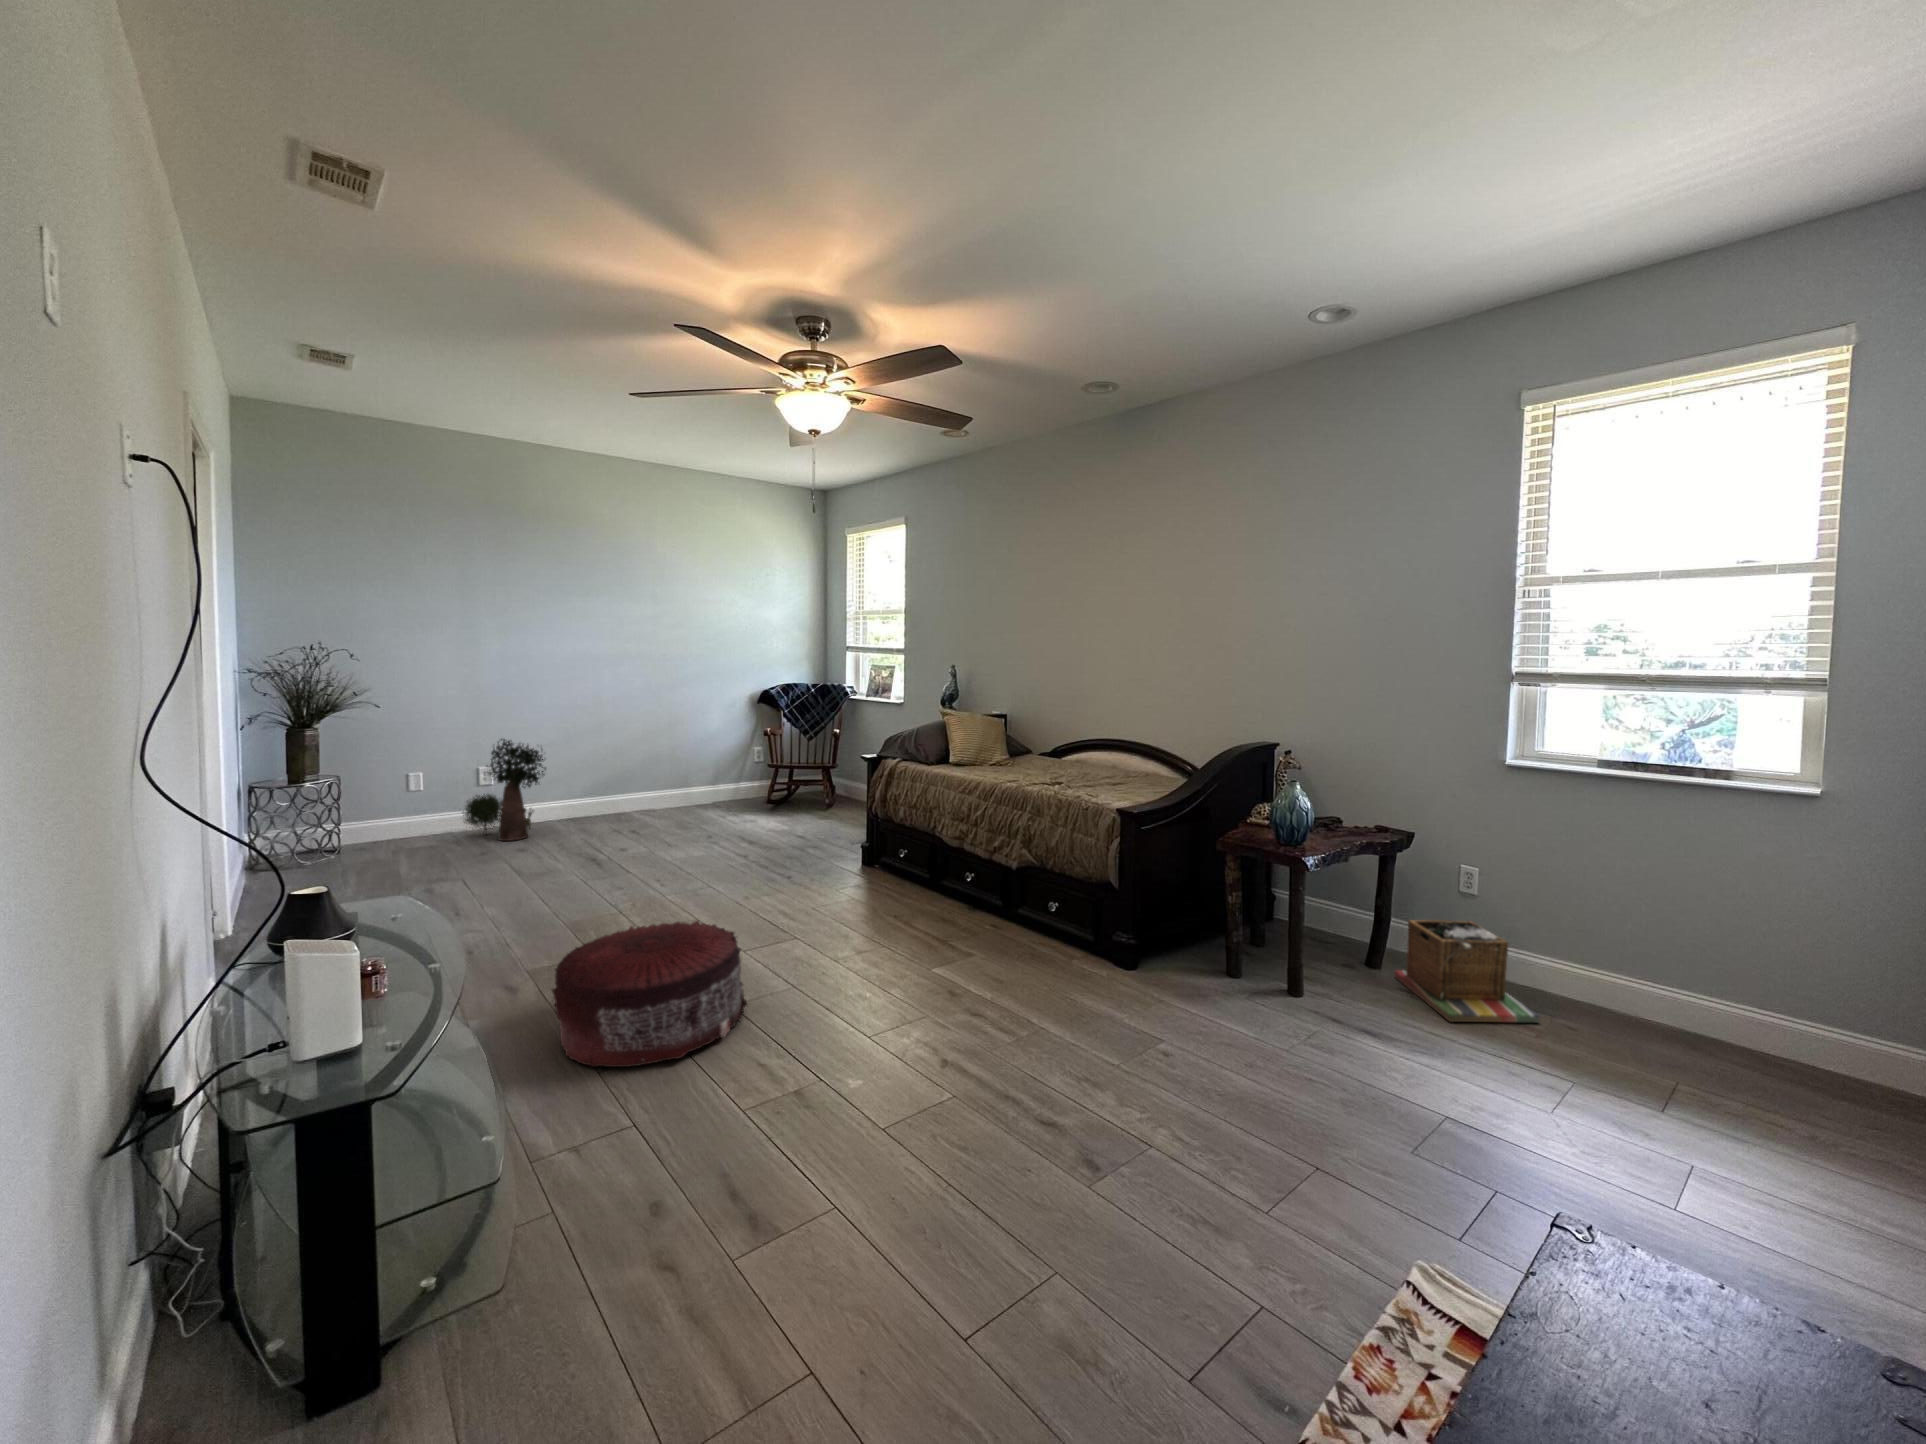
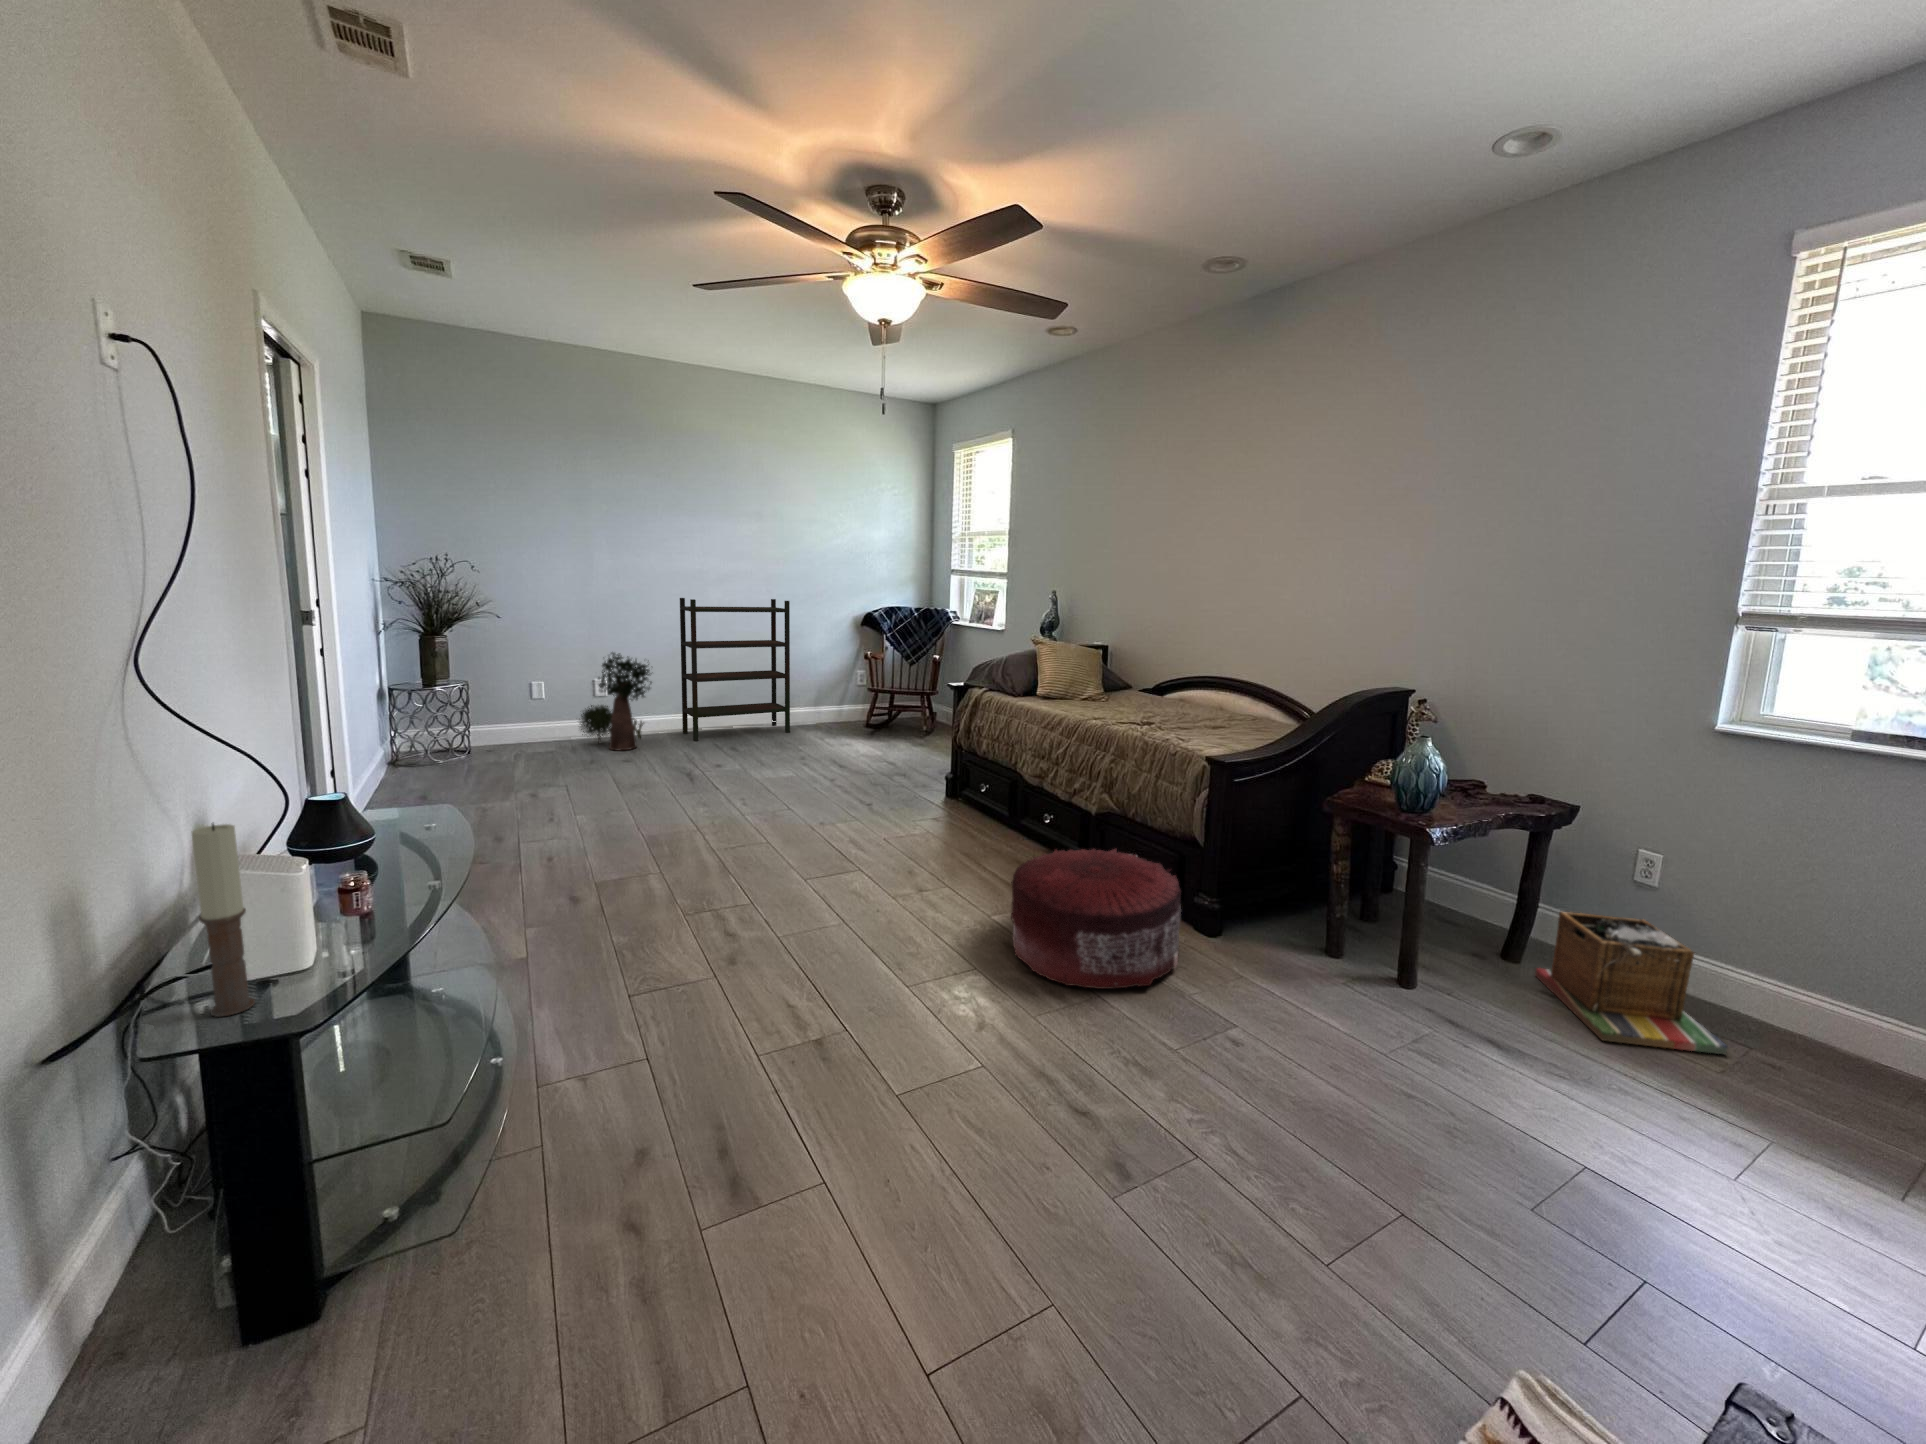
bookshelf: none [572,679,689,826] -> present [680,598,790,741]
candle: none [289,906,333,1089] -> present [192,824,255,1017]
pouf: present [552,921,747,1067] -> present [1011,849,1181,989]

